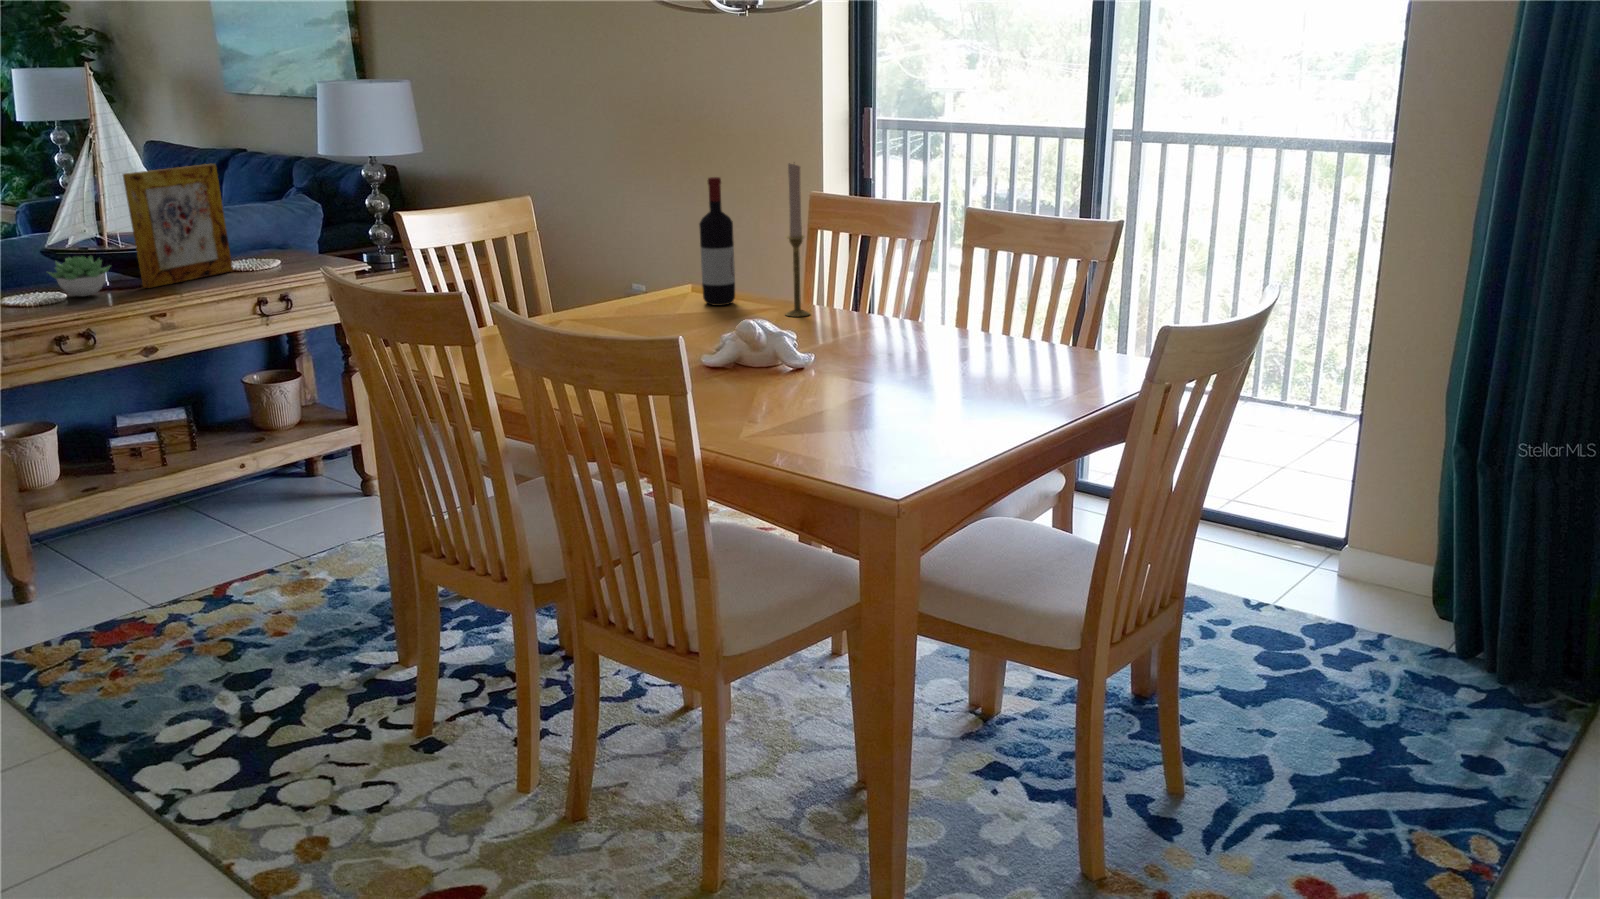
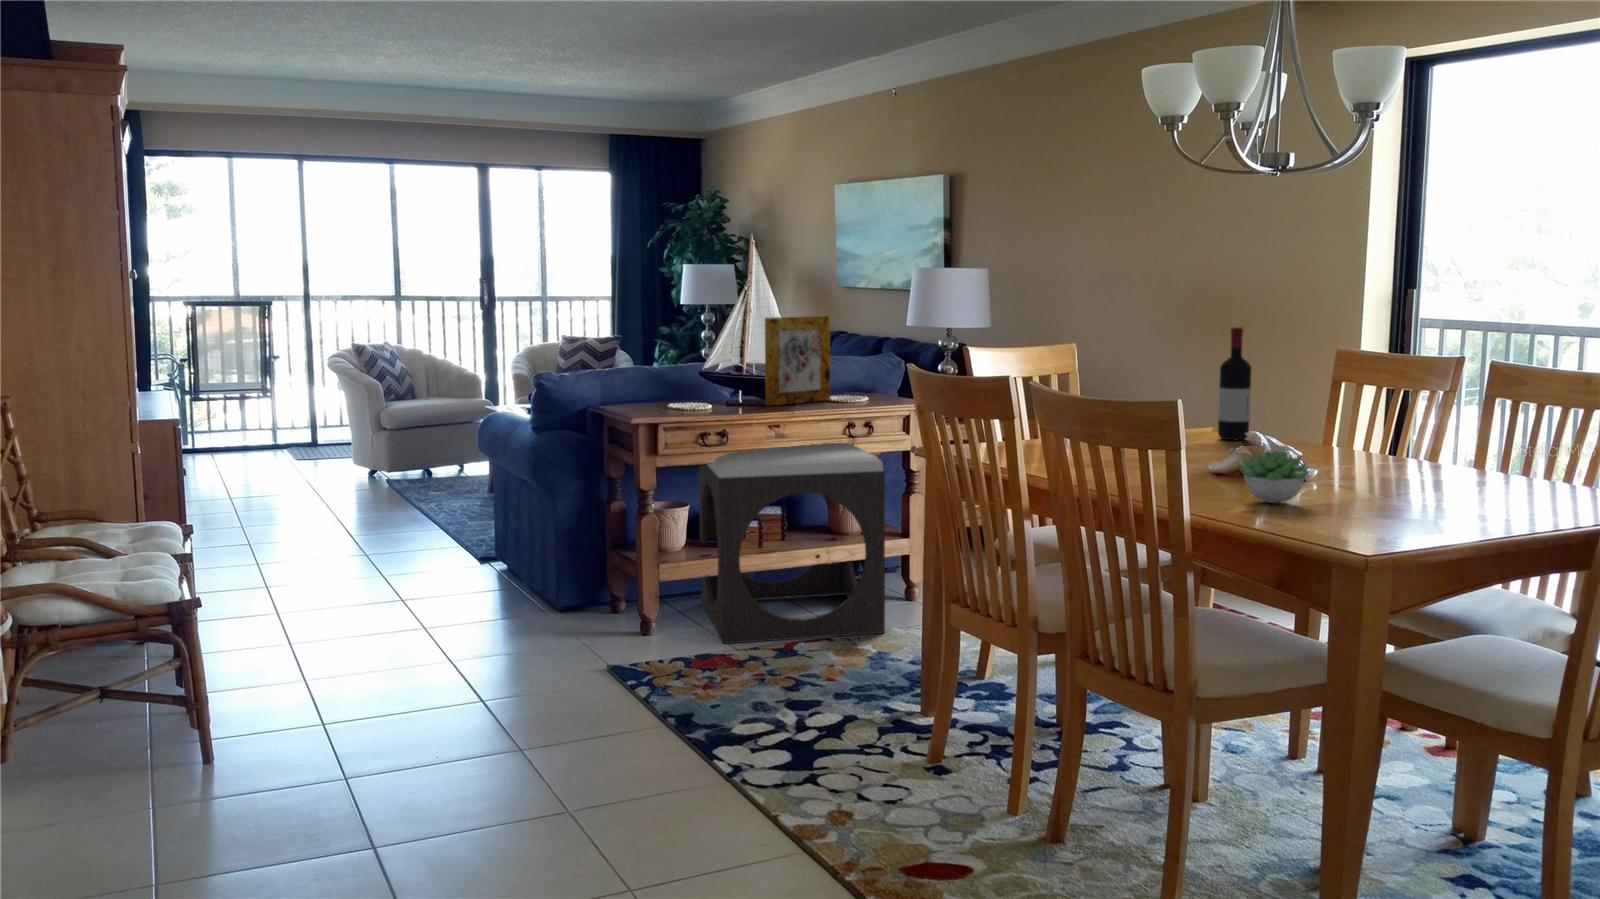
candlestick: present [786,163,810,317] -> none [1294,312,1319,451]
succulent plant: present [48,256,110,296] -> present [1239,451,1309,503]
footstool: none [57,315,344,601] -> present [698,443,885,644]

